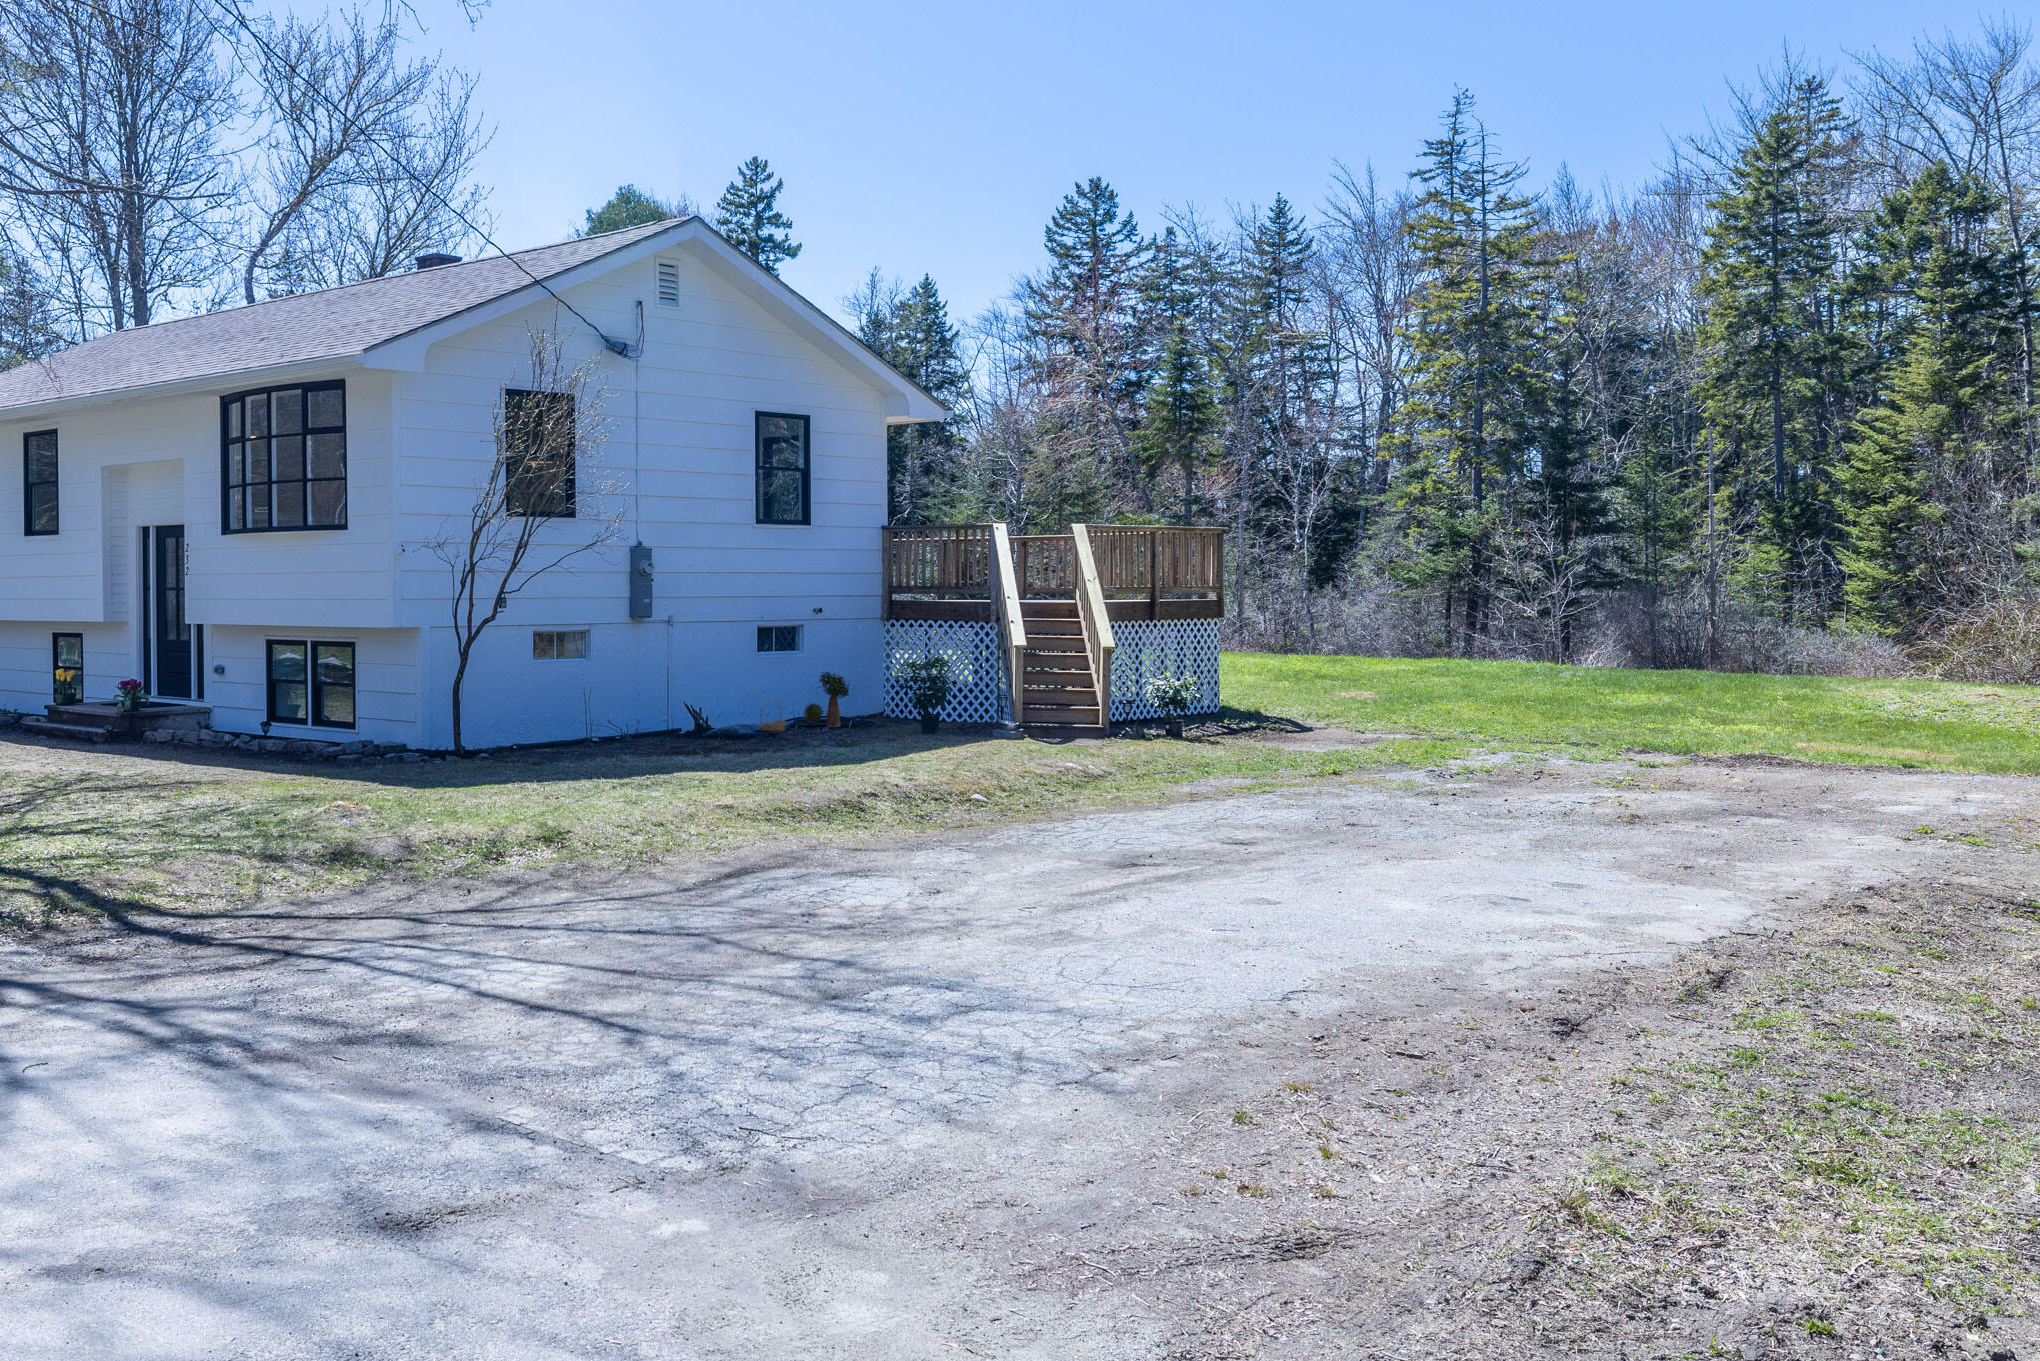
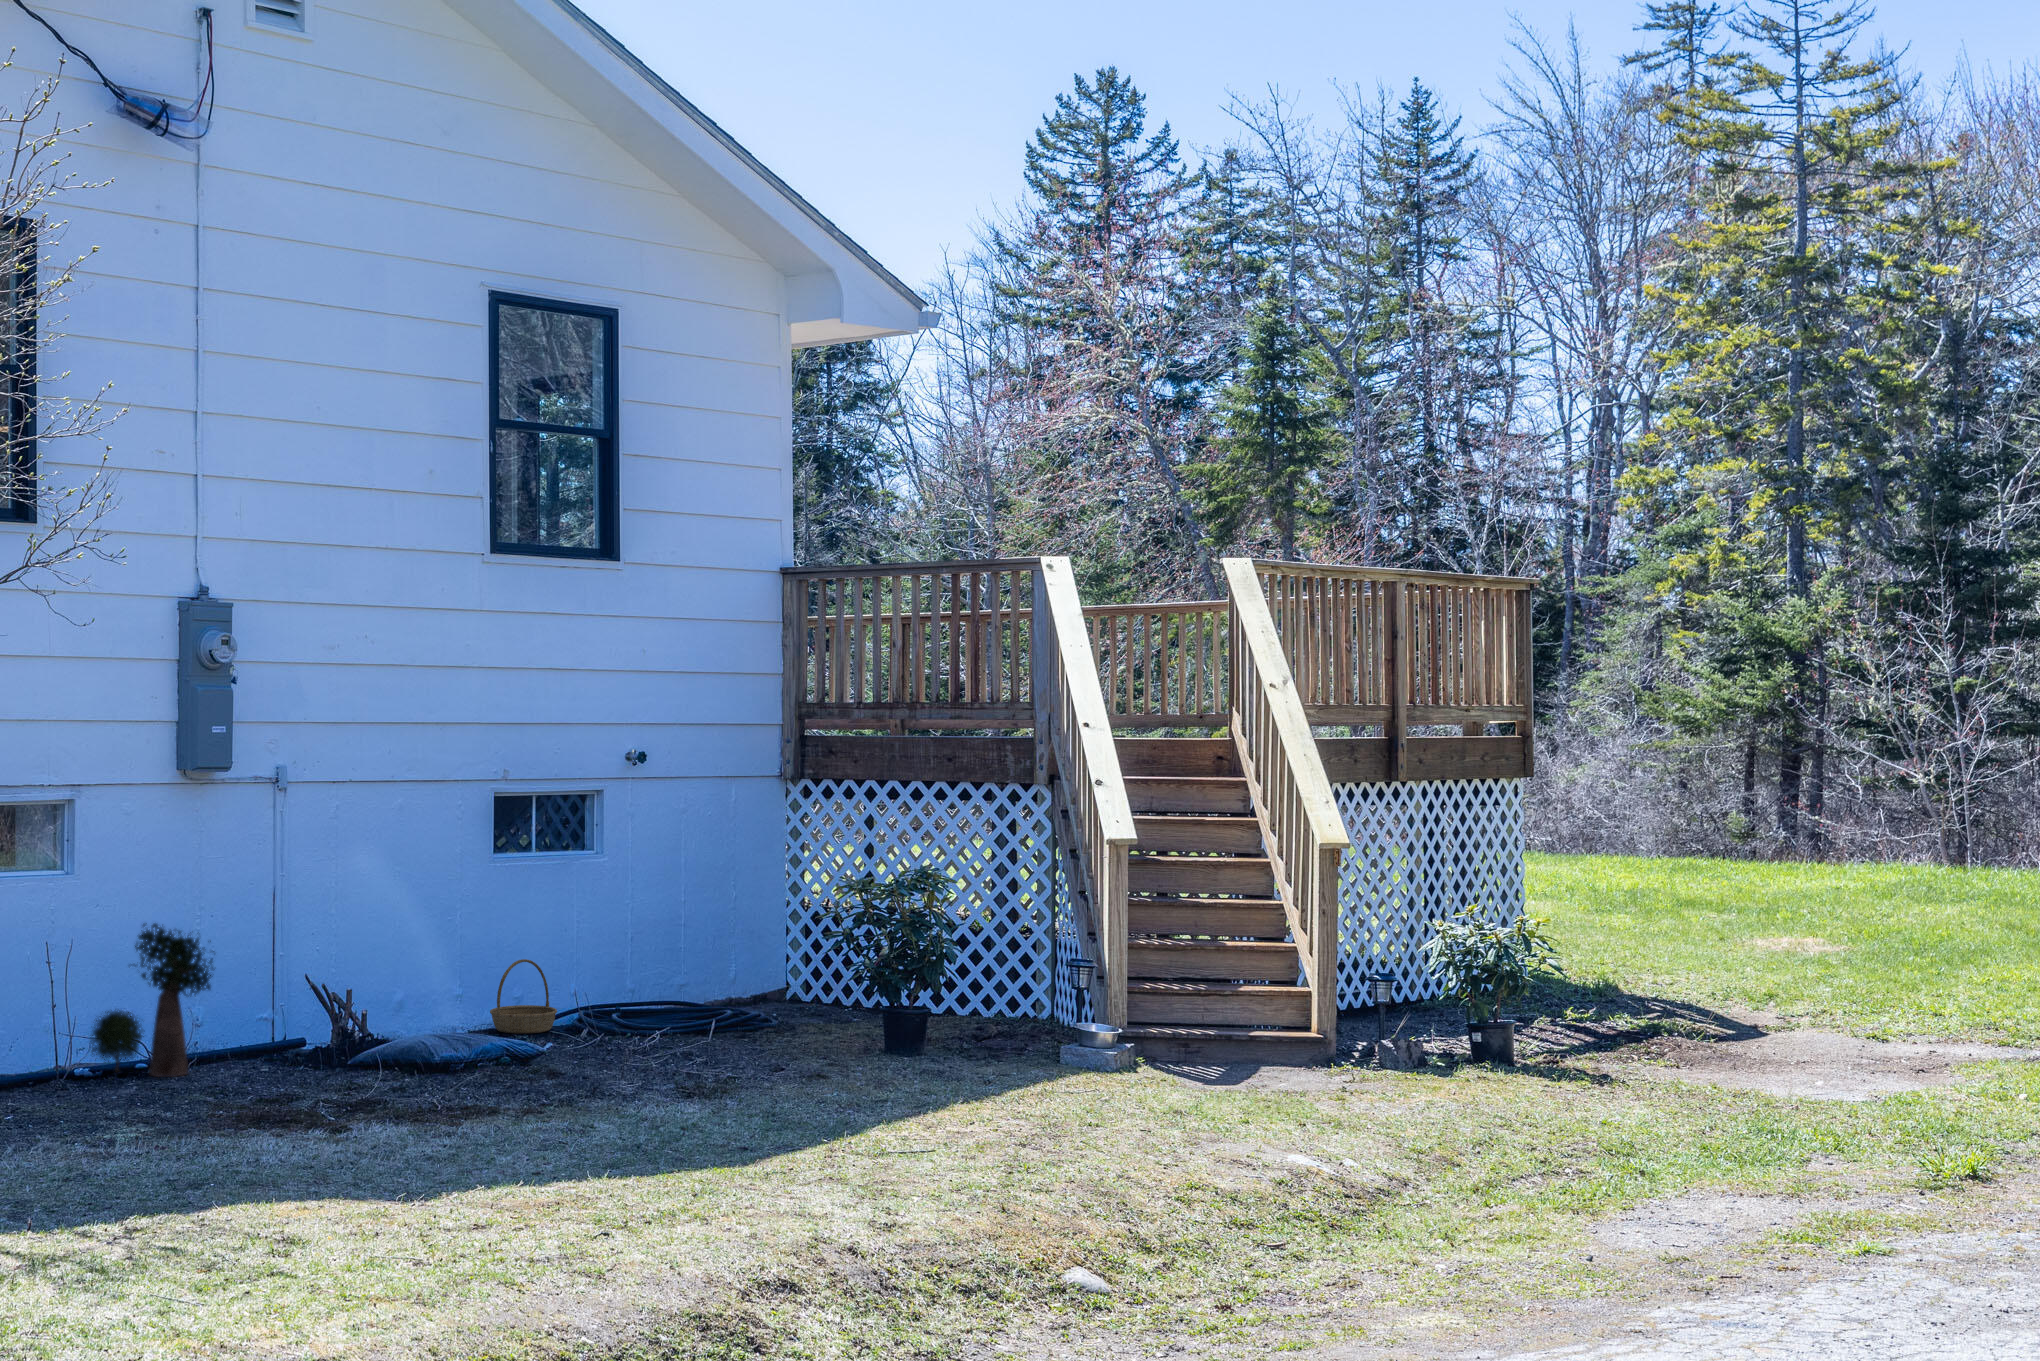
potted plant: present [804,672,850,727] -> present [90,923,214,1077]

